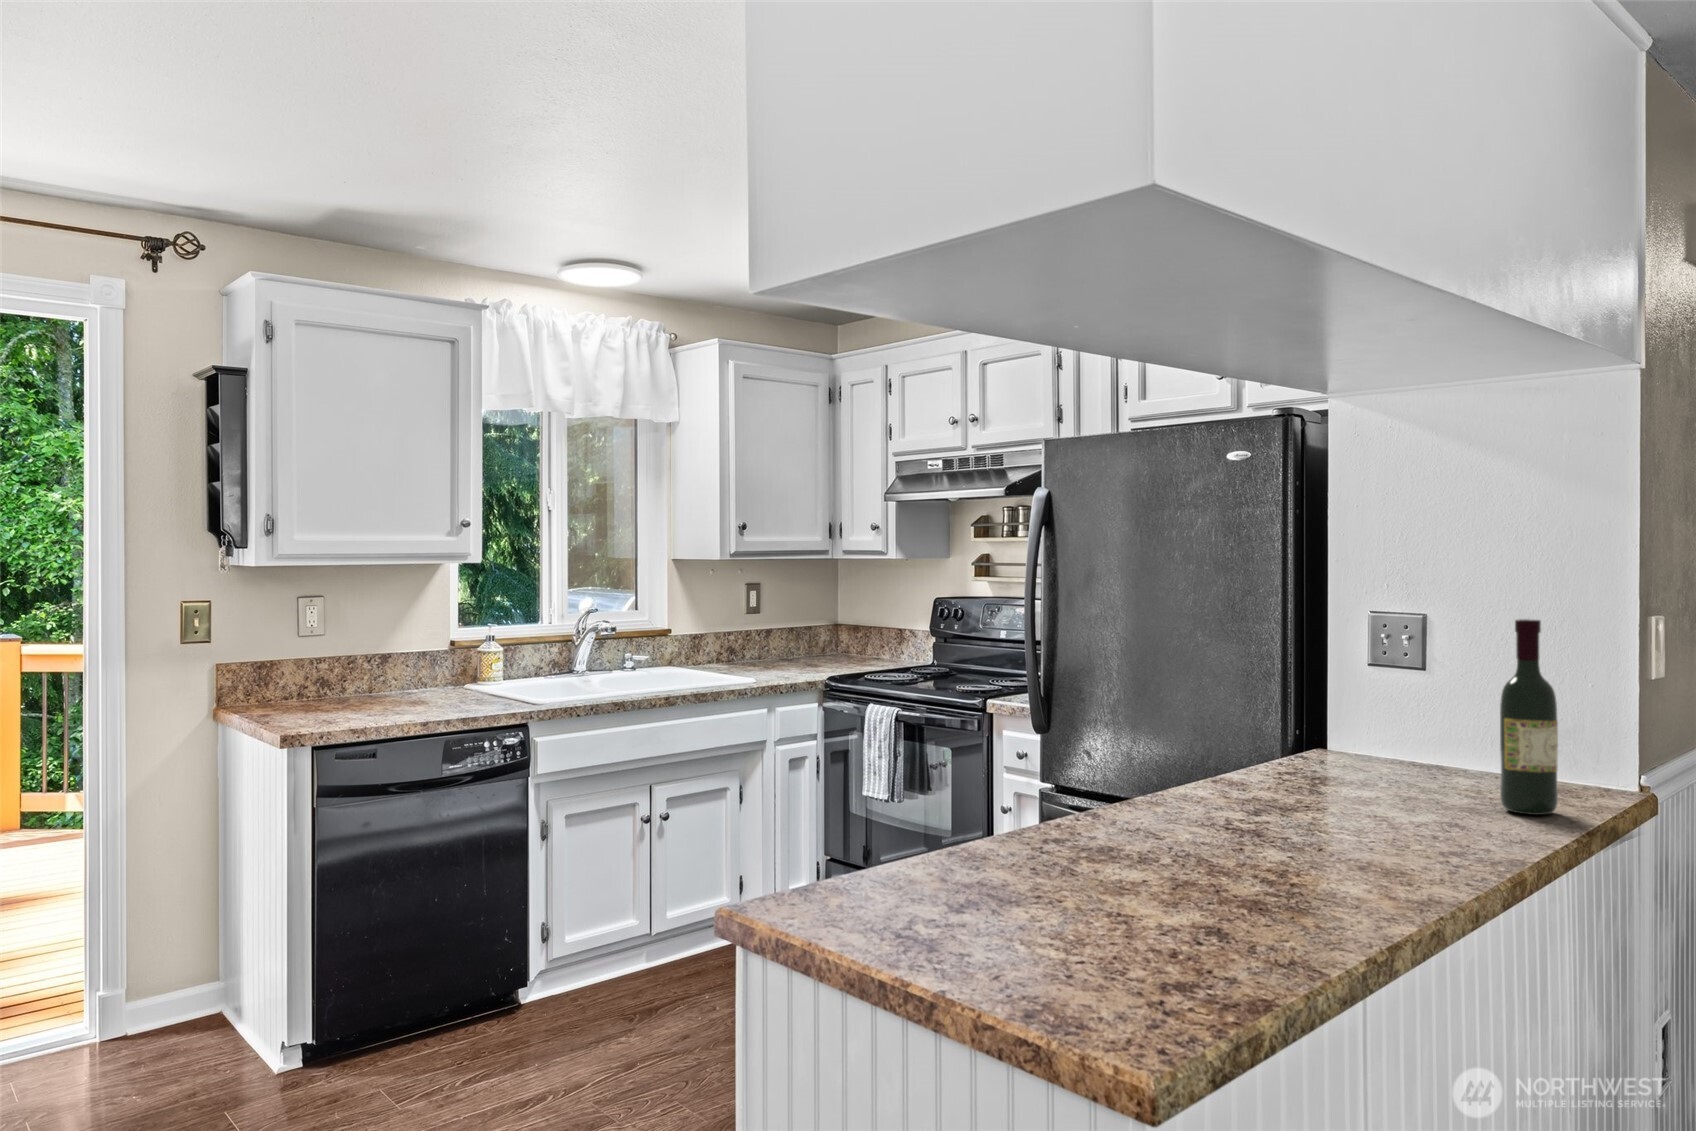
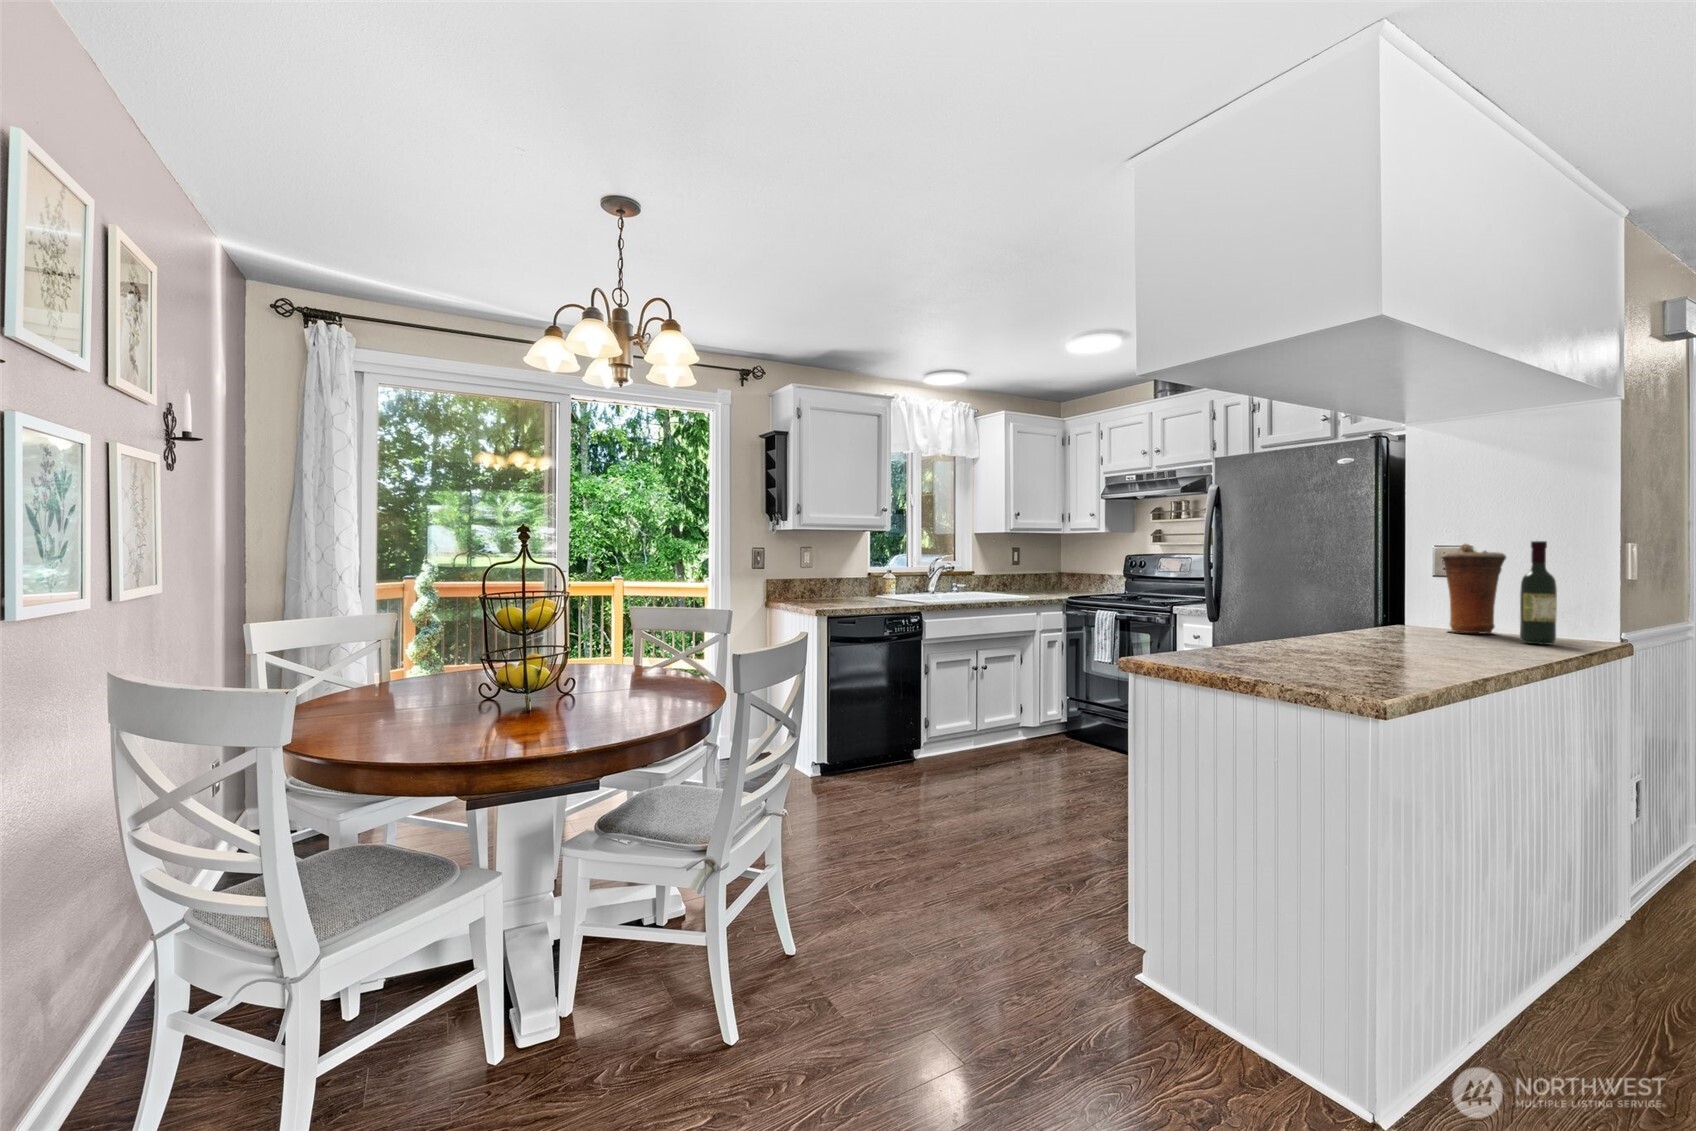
vase: none [1380,611,1497,783] -> present [1441,544,1506,634]

